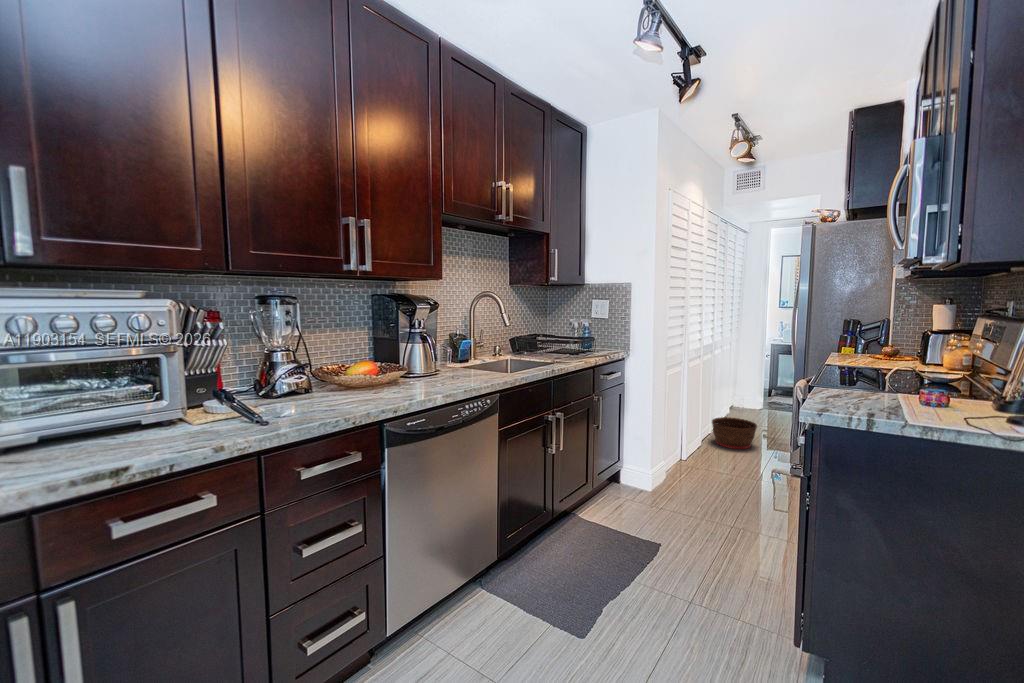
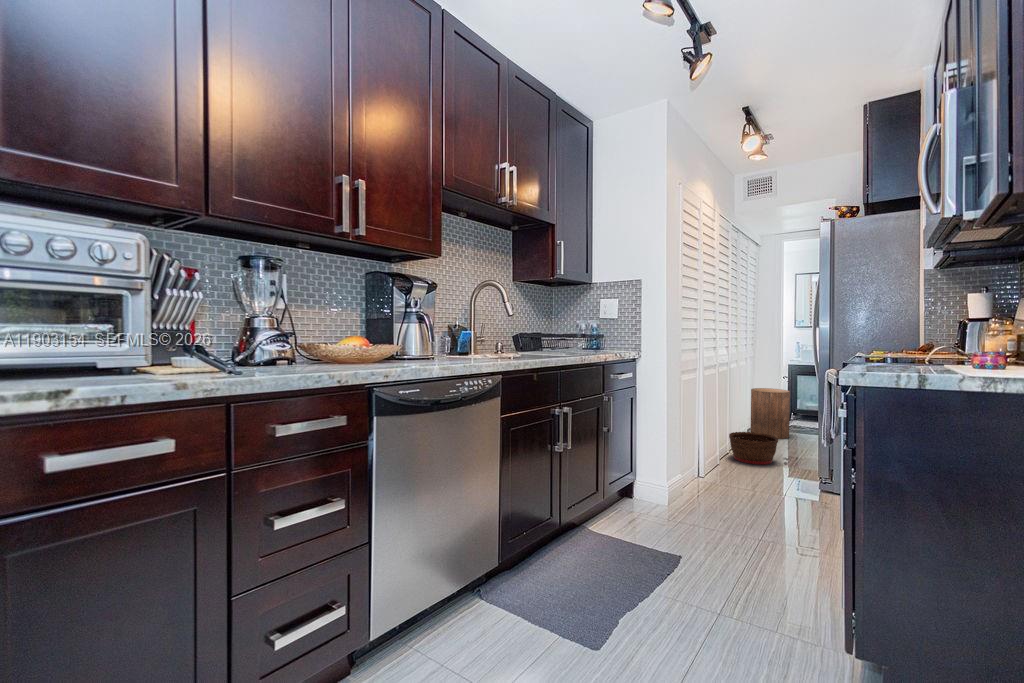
stool: none [733,372,771,421] -> present [751,388,790,439]

